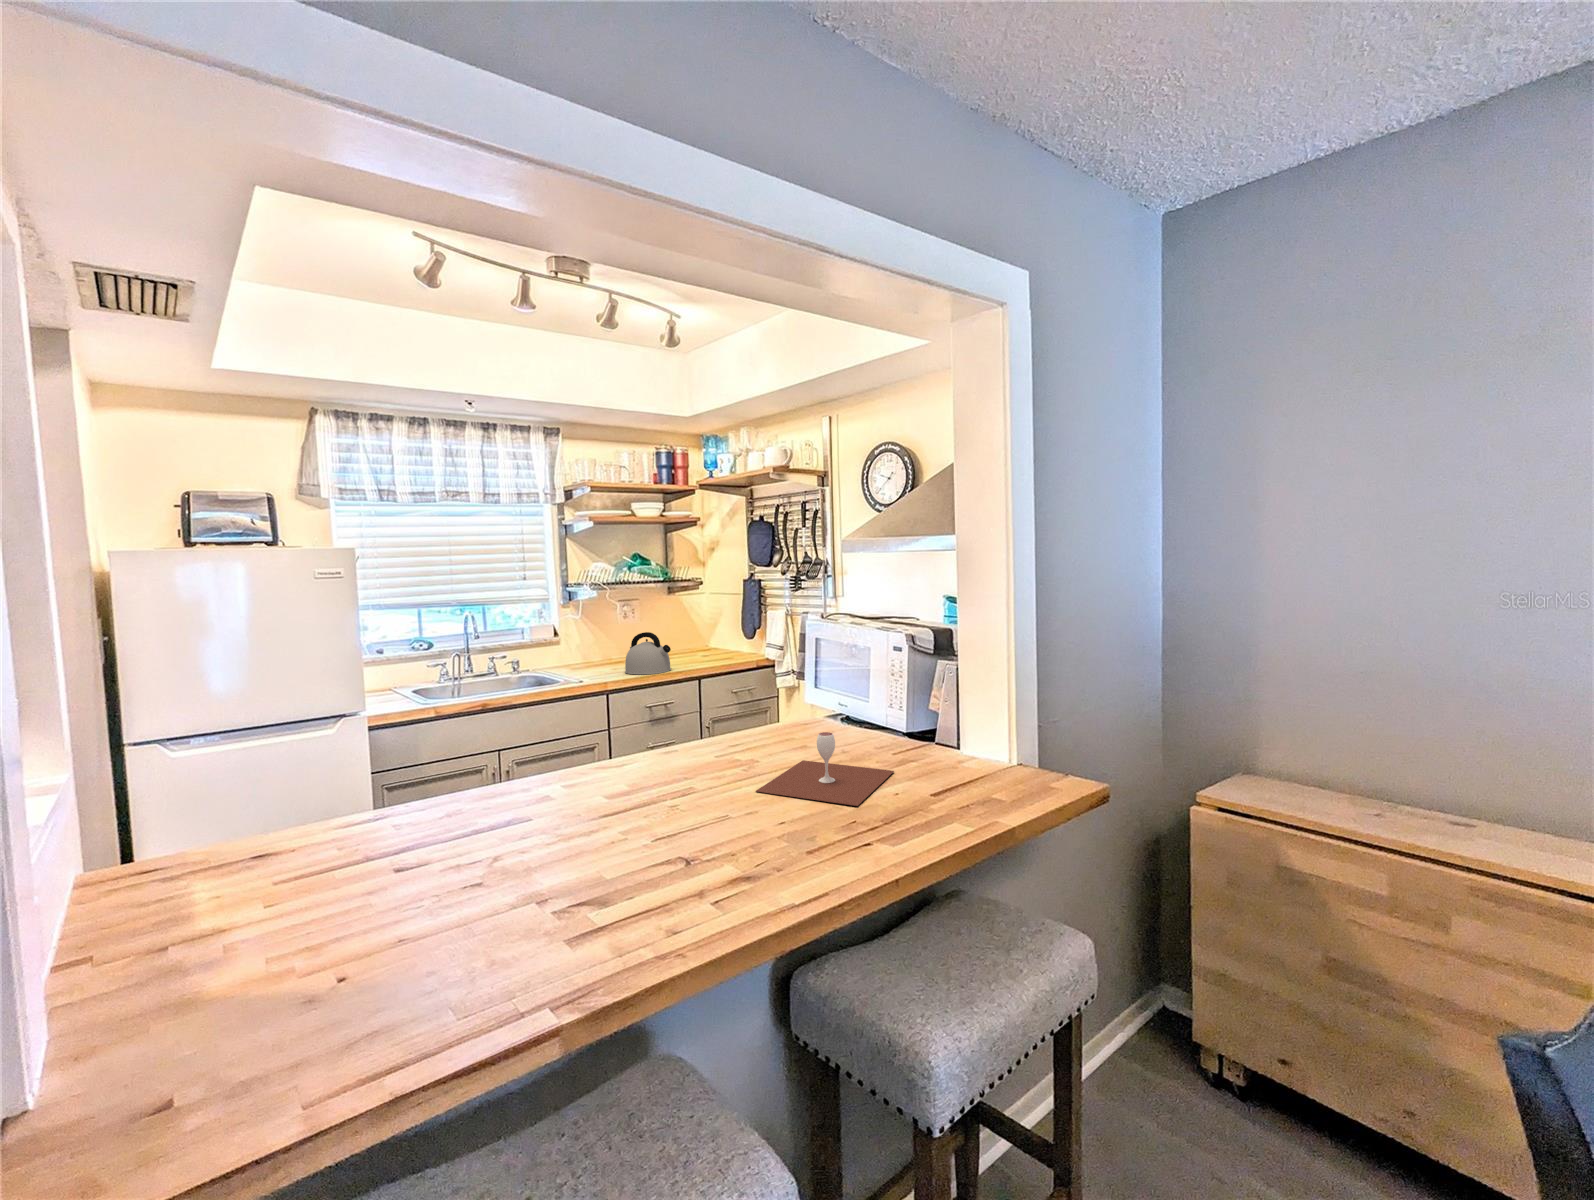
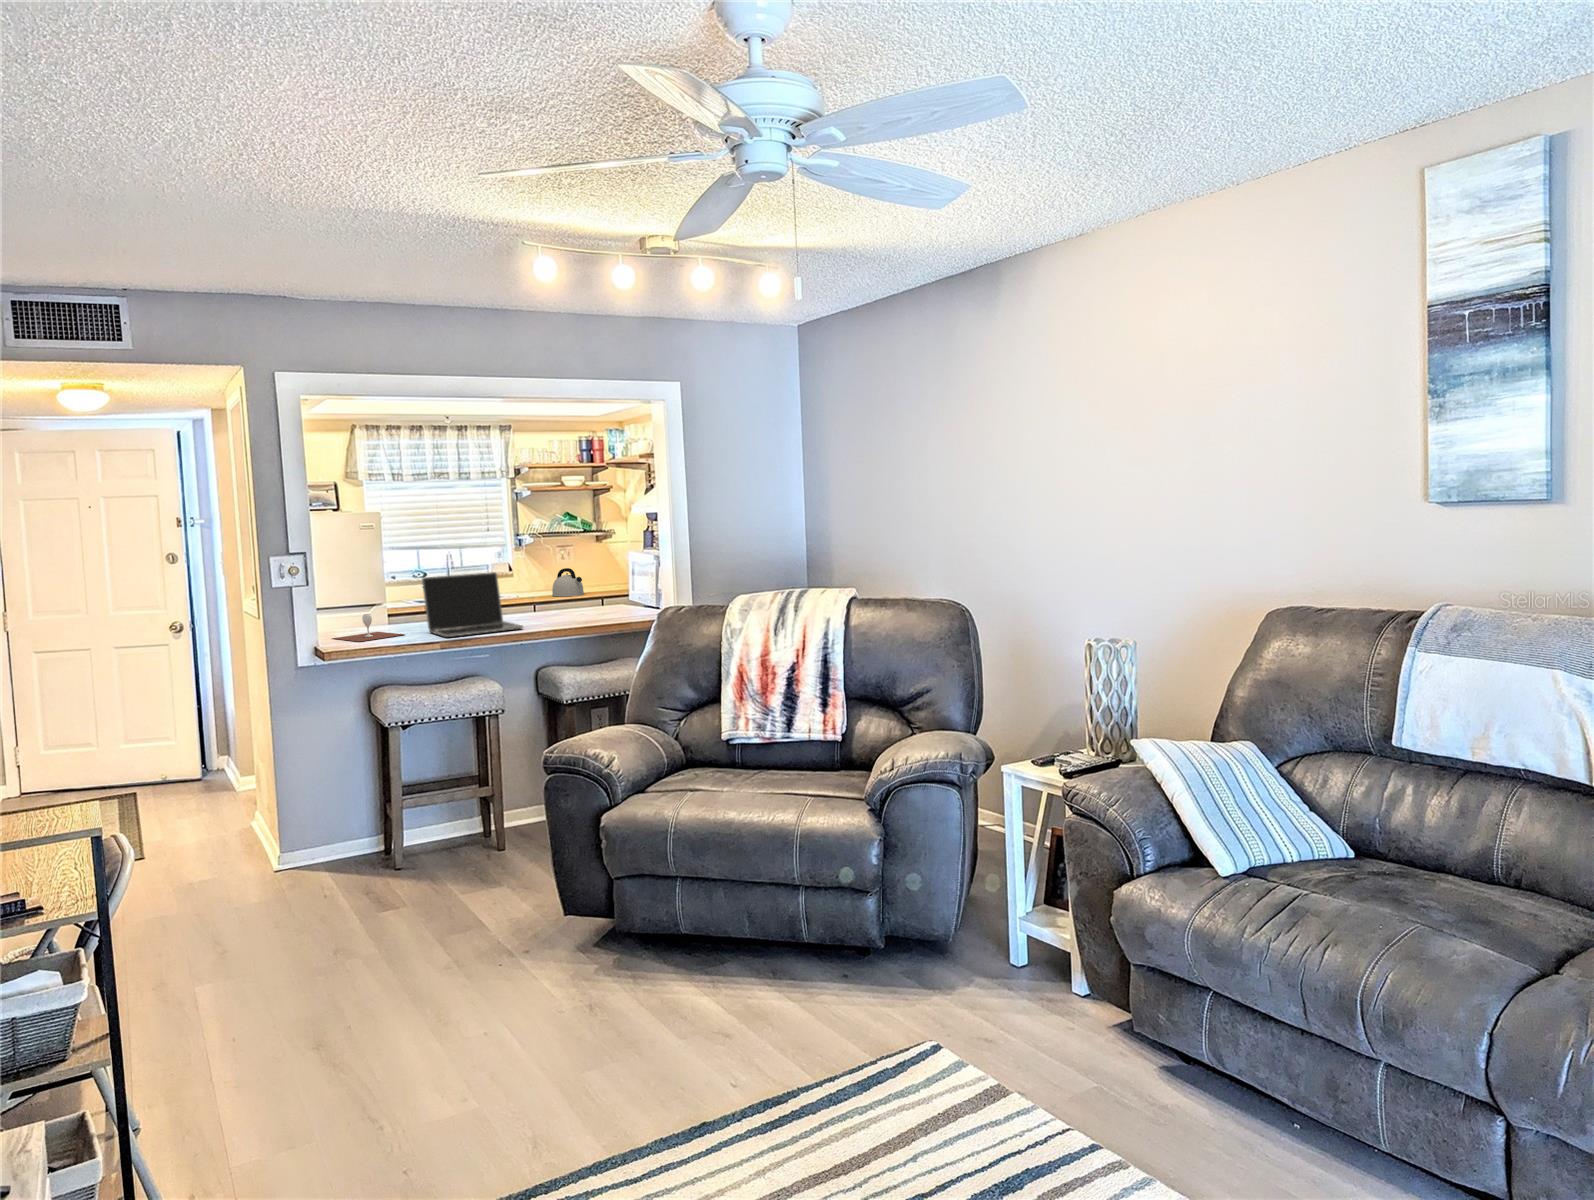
laptop: none [461,680,769,947] -> present [422,572,523,637]
wine glass: present [756,732,894,806] -> present [333,614,405,642]

